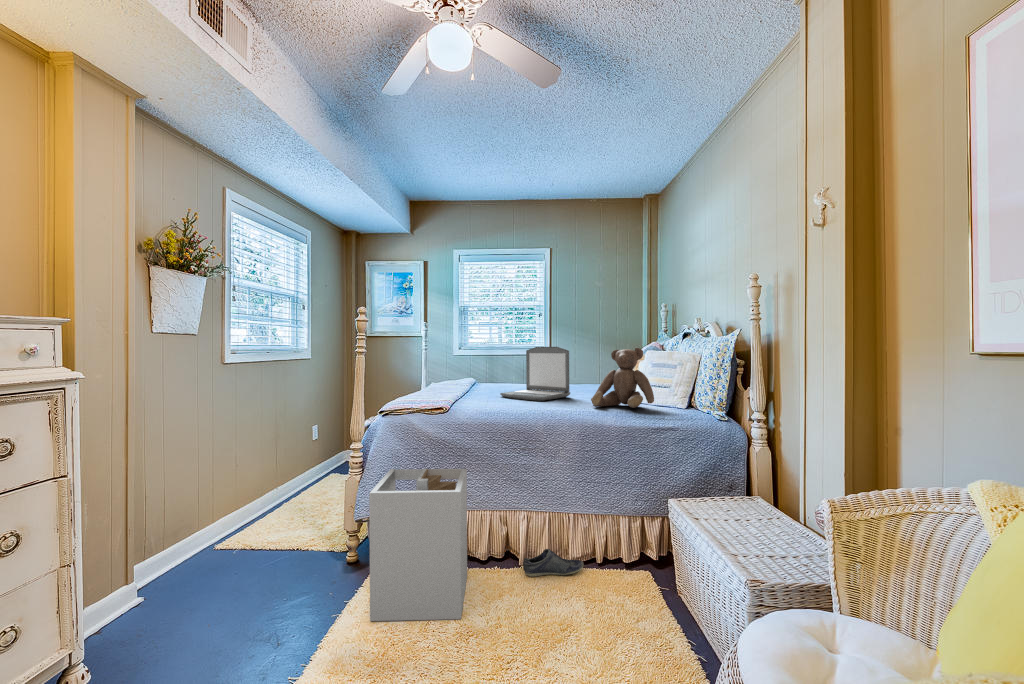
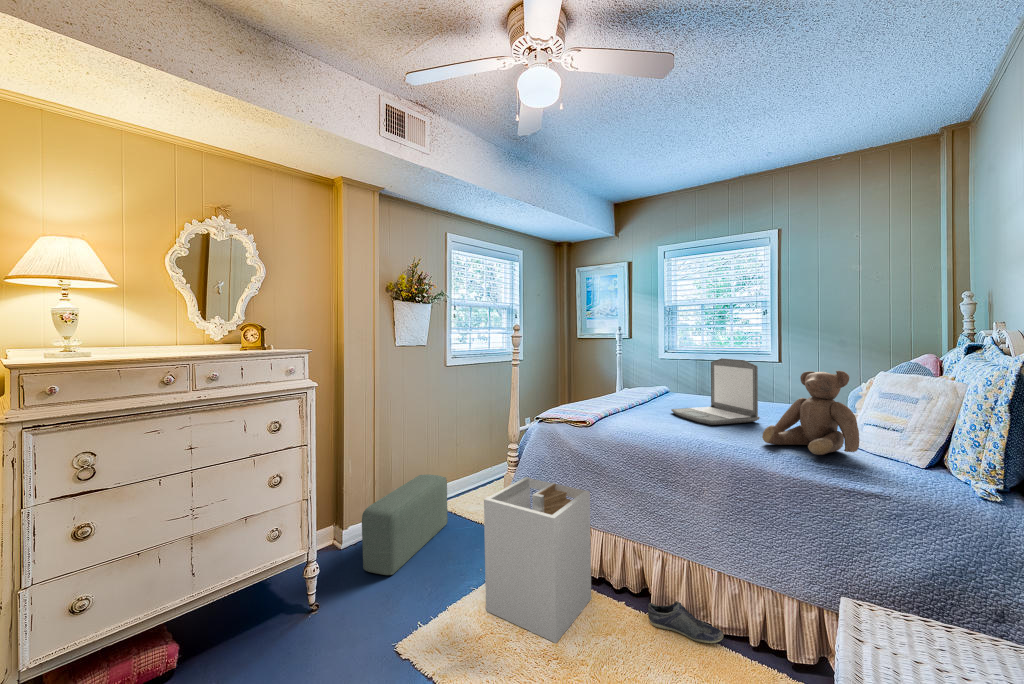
pouf: none [156,499,252,642] -> present [362,475,448,575]

